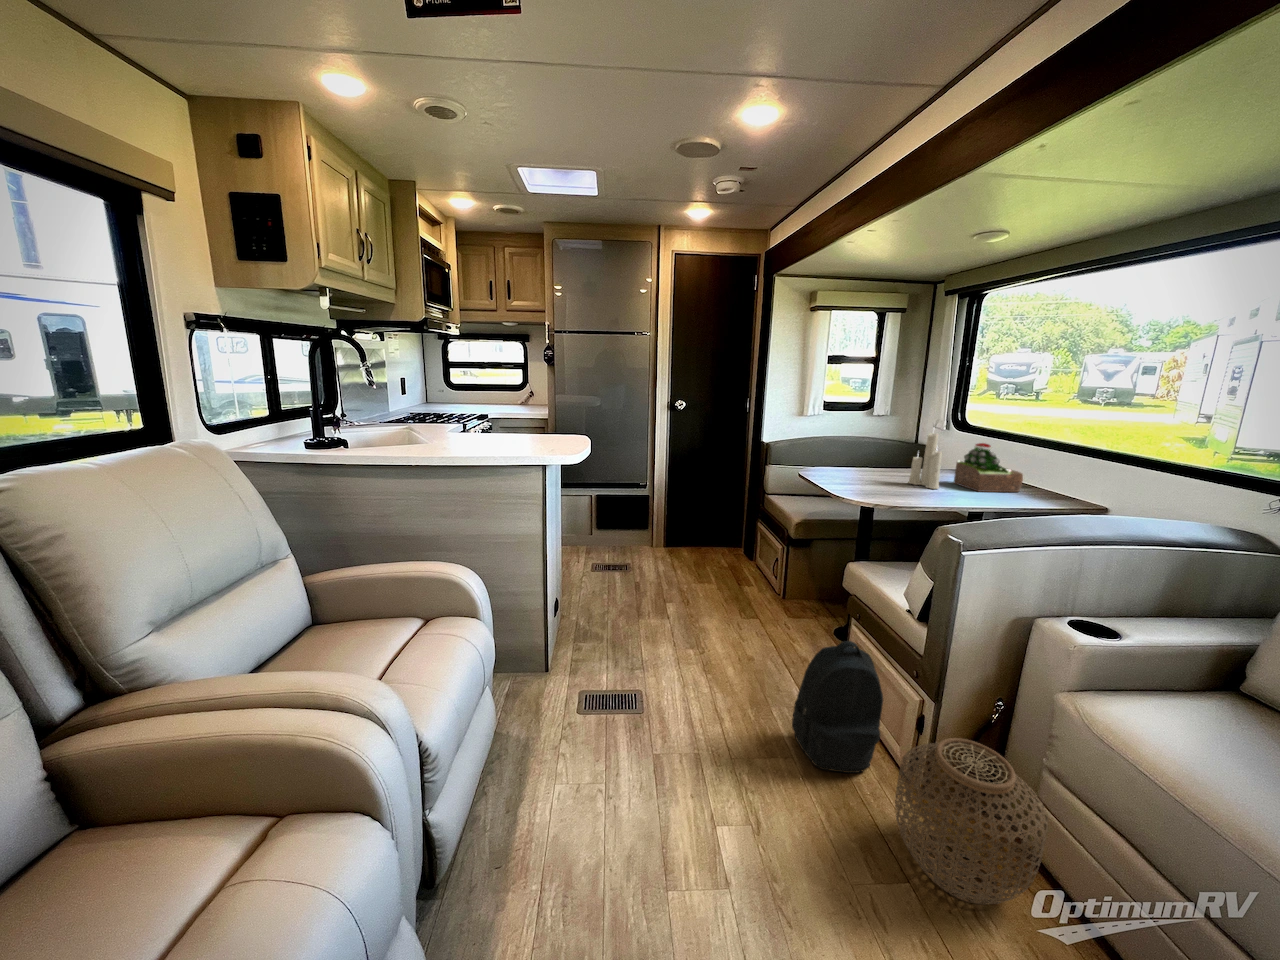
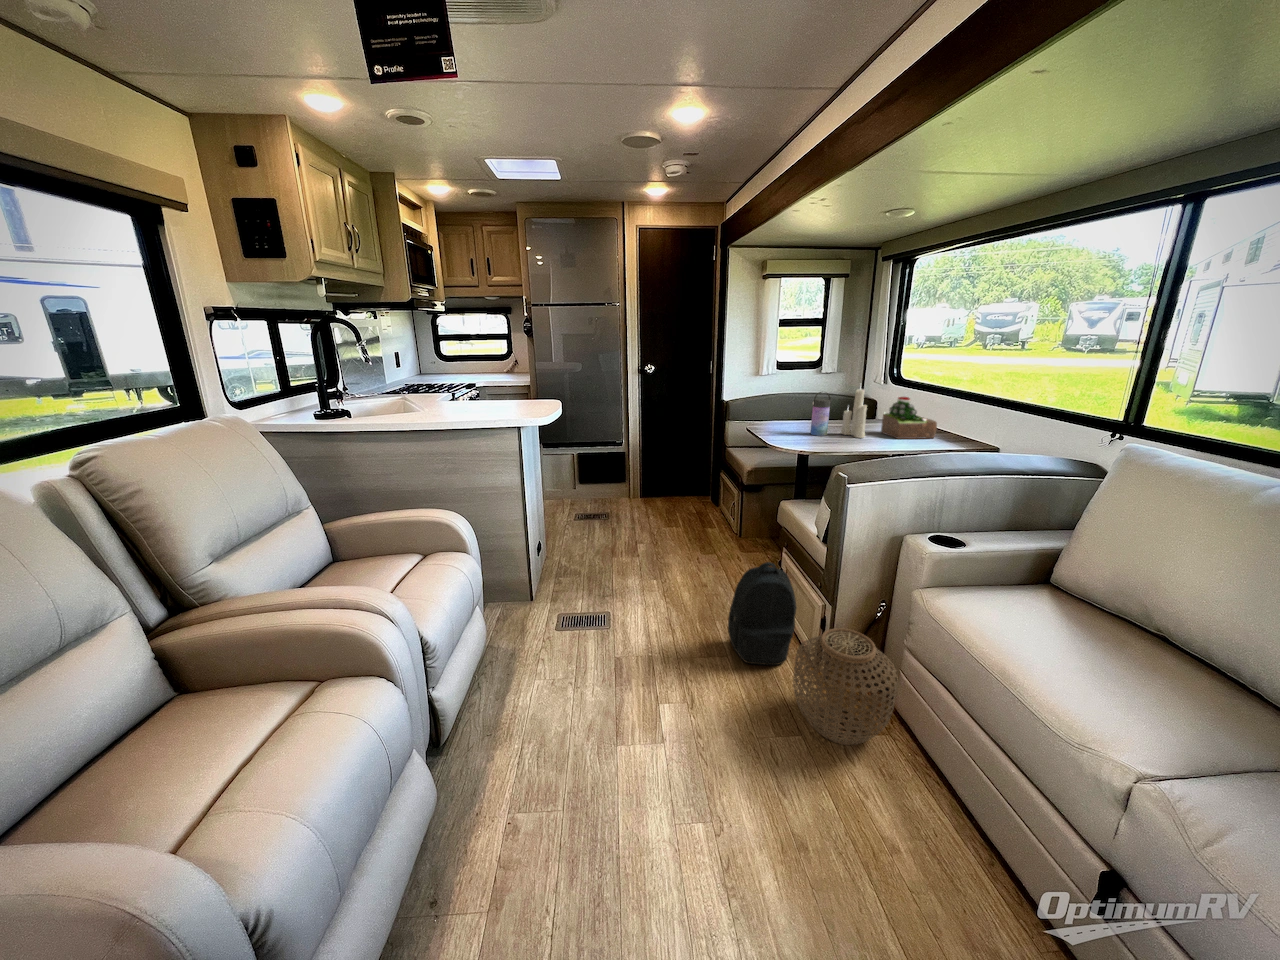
water bottle: none [873,435,898,485] -> present [810,392,831,436]

